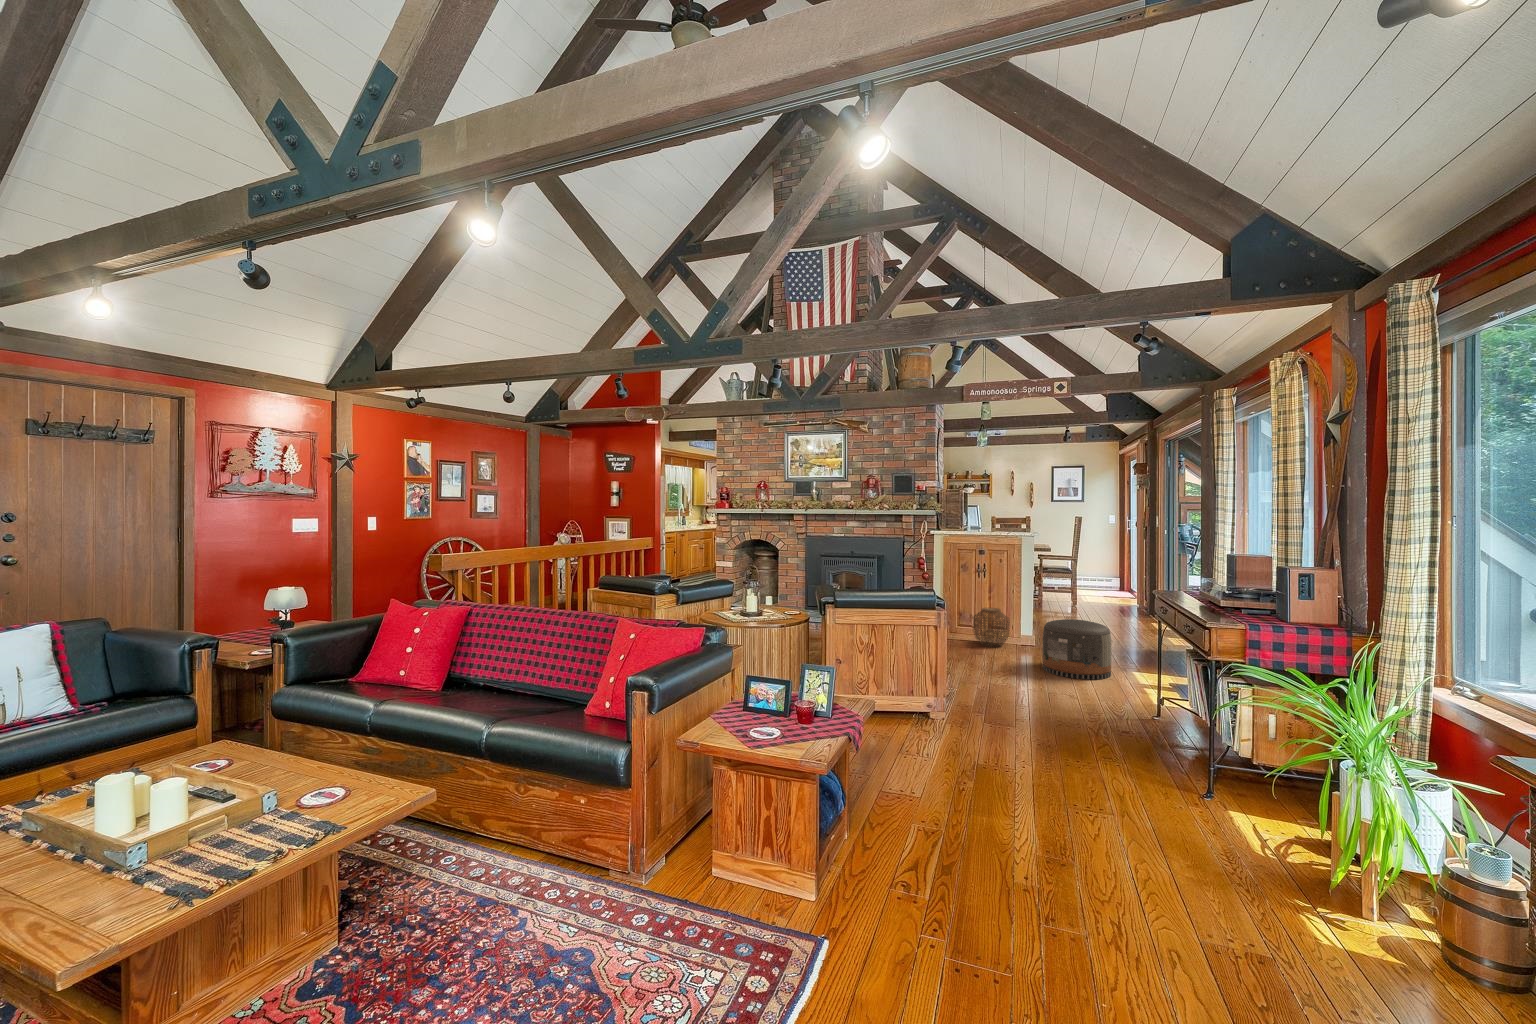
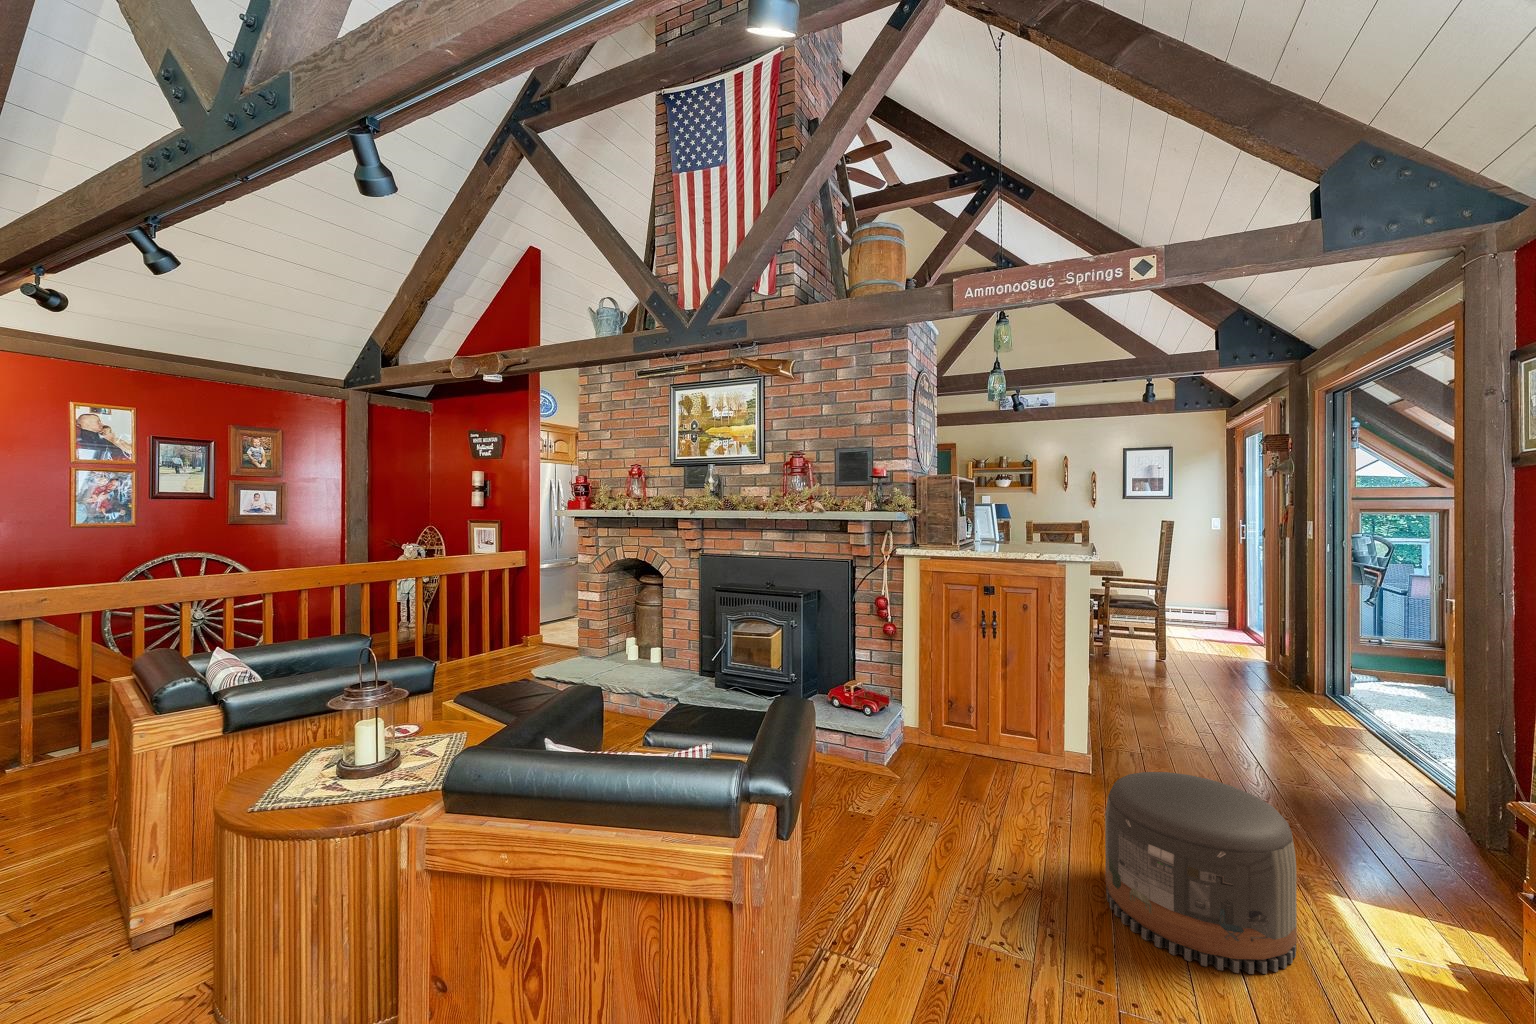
woven basket: present [973,608,1010,647] -> none [961,706,1036,793]

